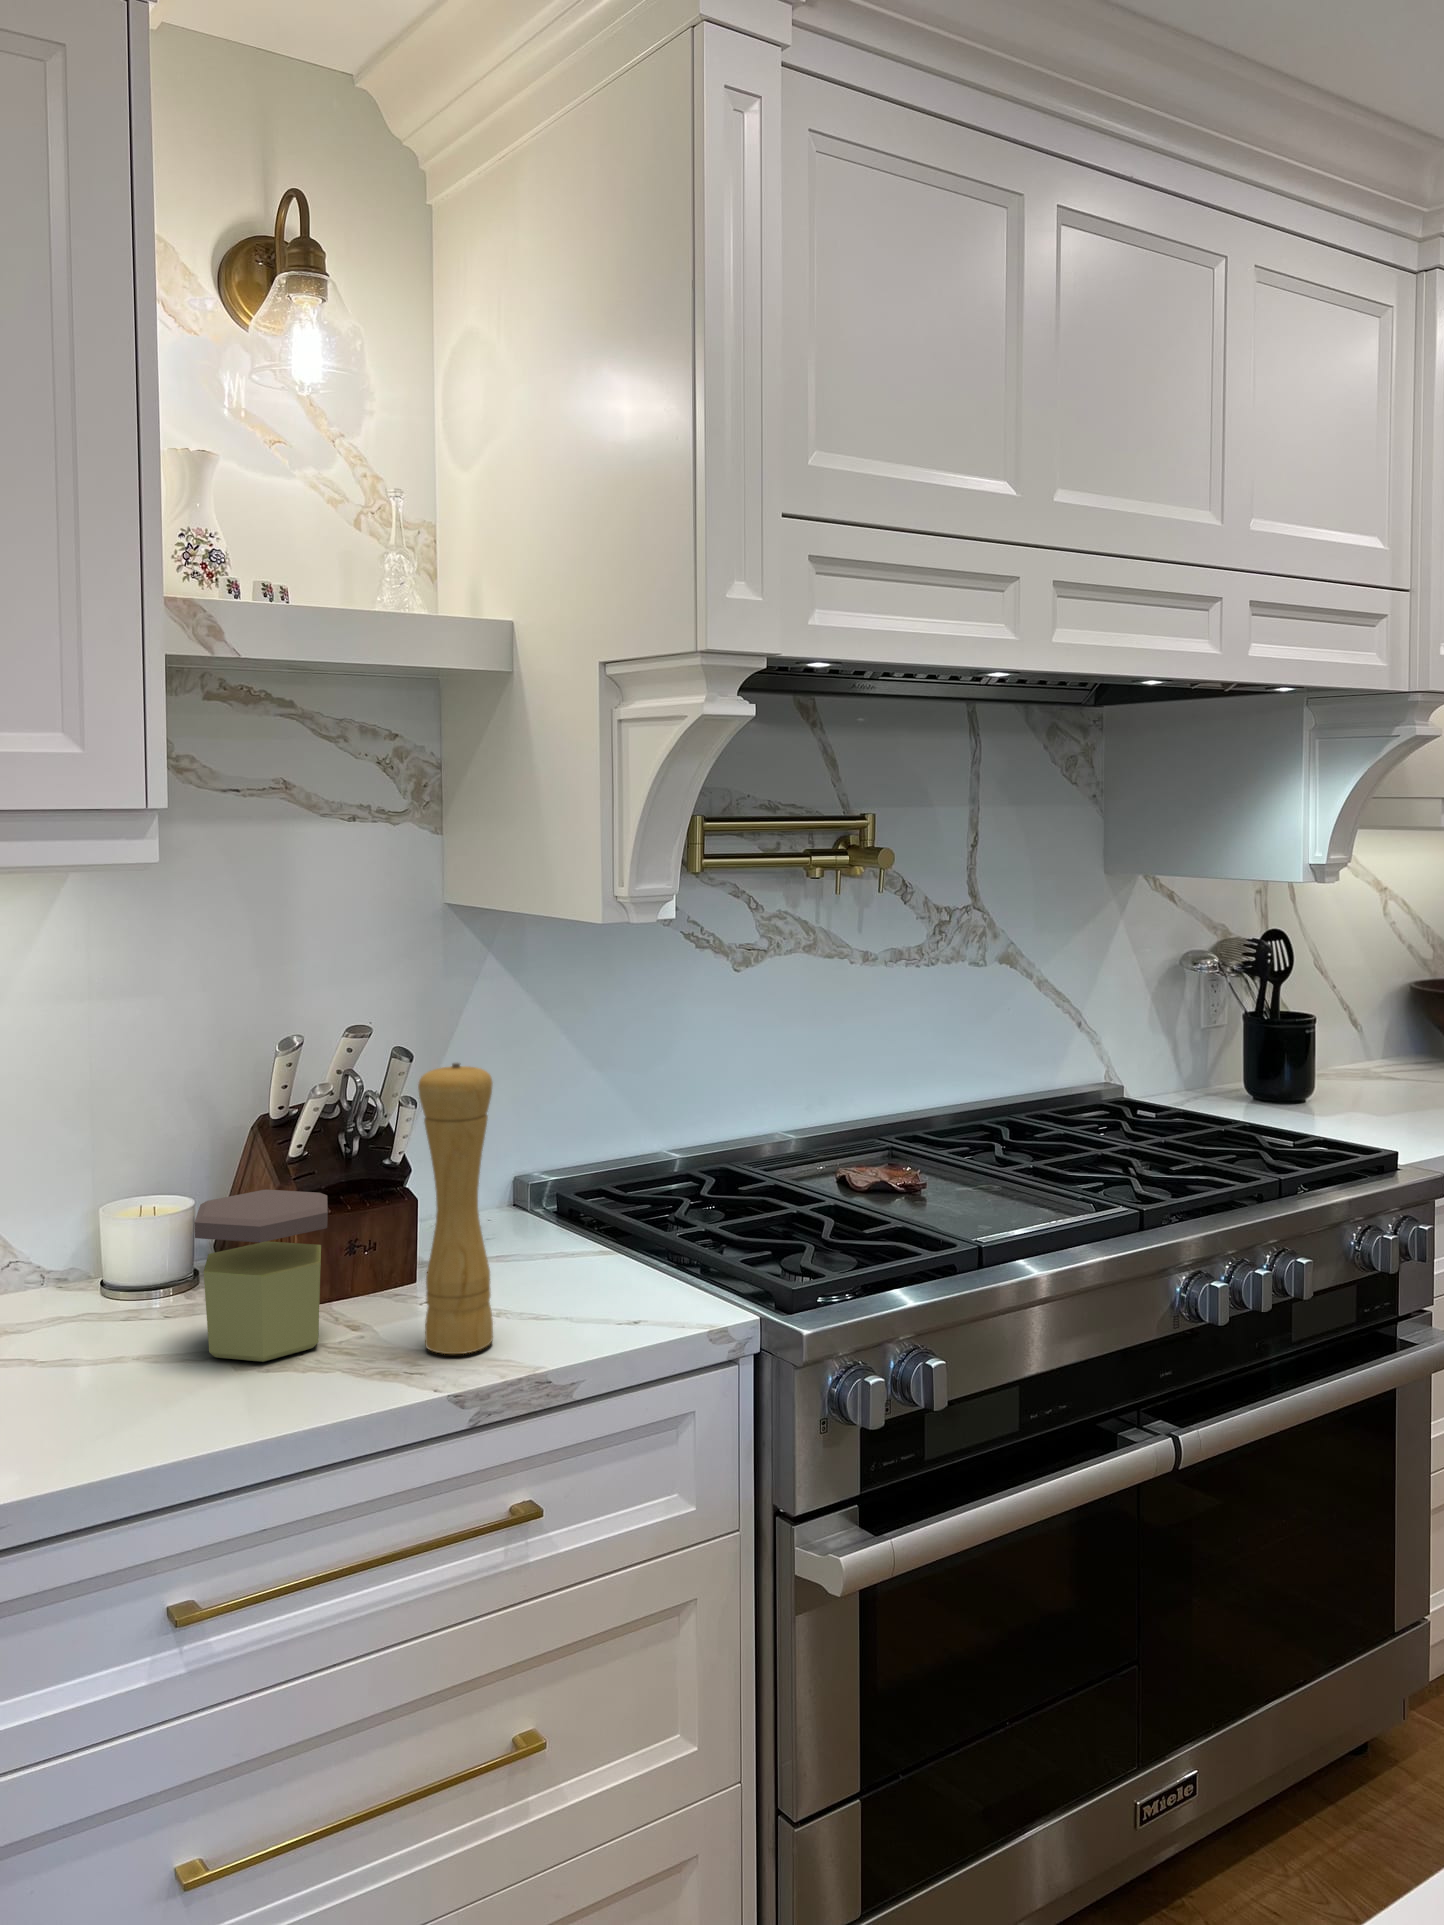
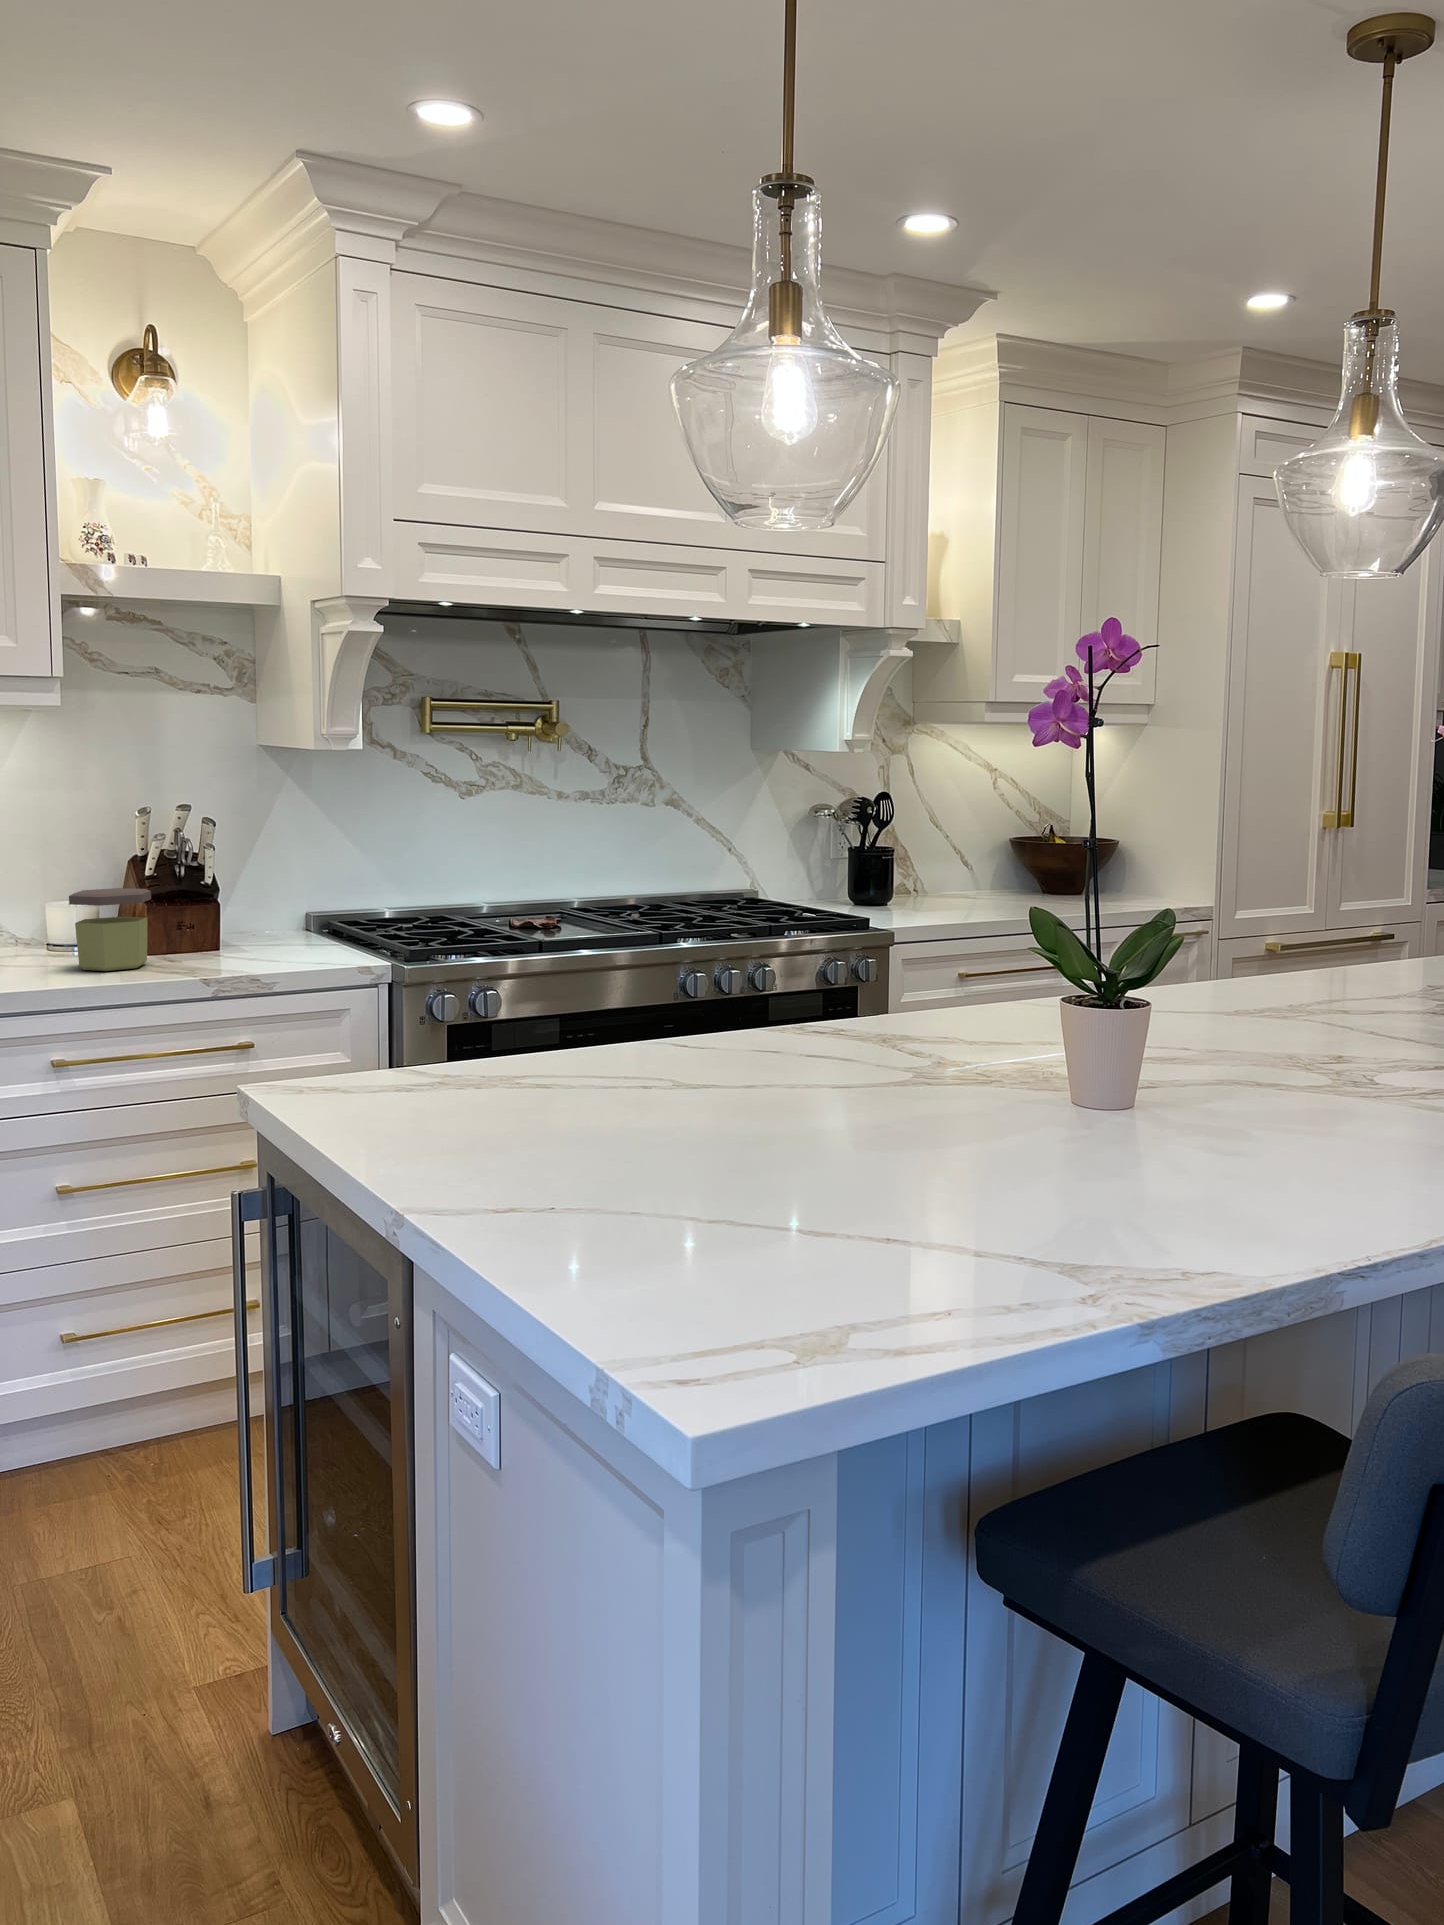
pepper mill: present [418,1062,493,1354] -> none [187,815,234,970]

